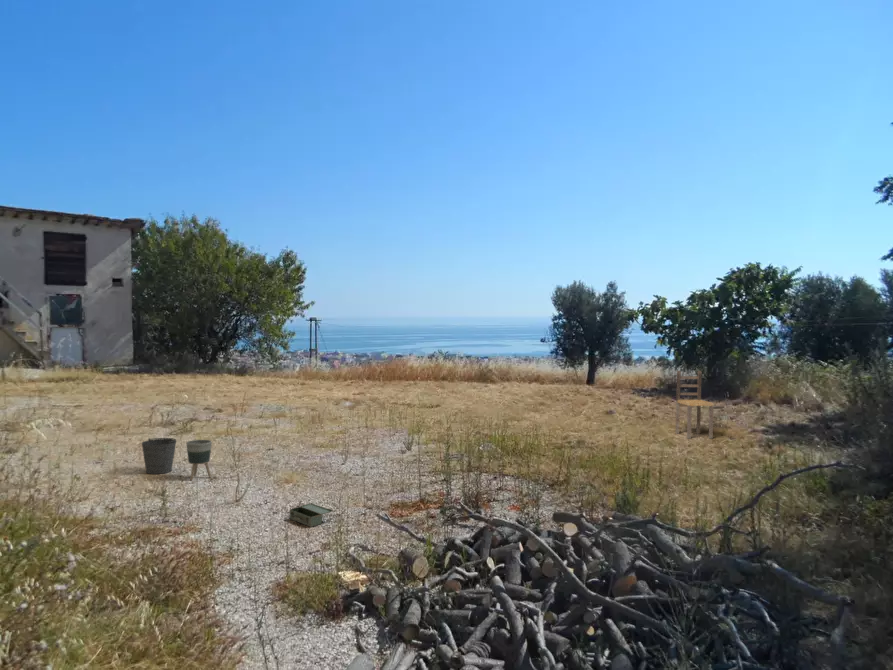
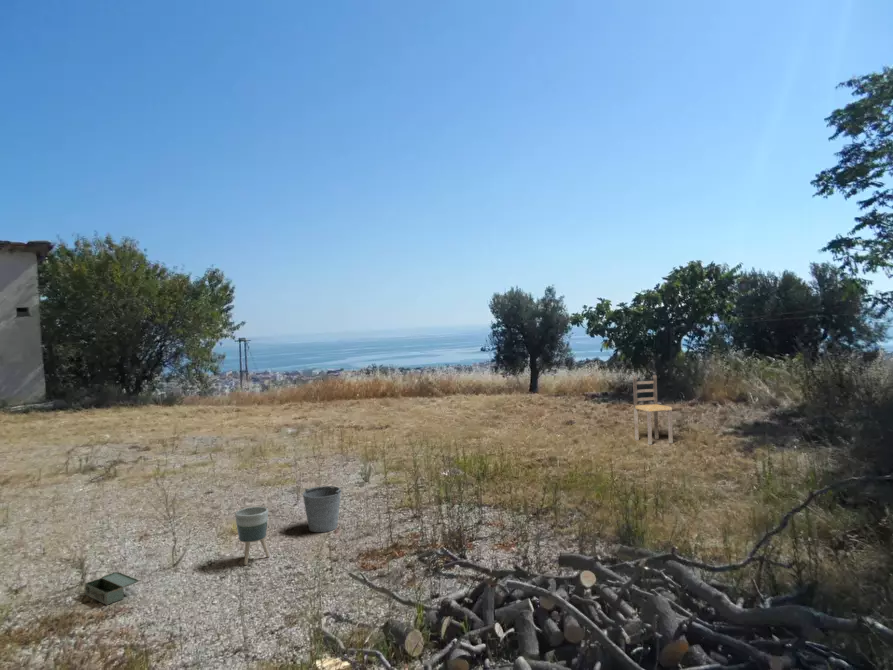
bucket: present [142,438,176,474] -> present [303,486,341,532]
planter: present [186,440,212,480] -> present [235,507,269,565]
toolbox: present [289,504,332,527] -> present [85,572,139,605]

